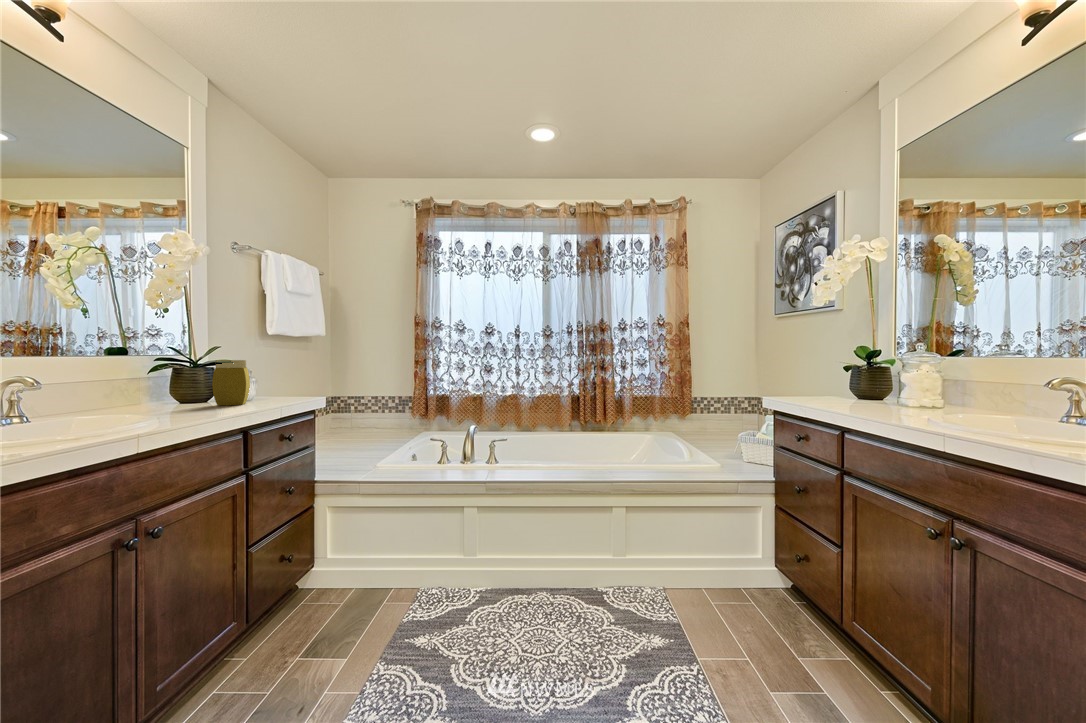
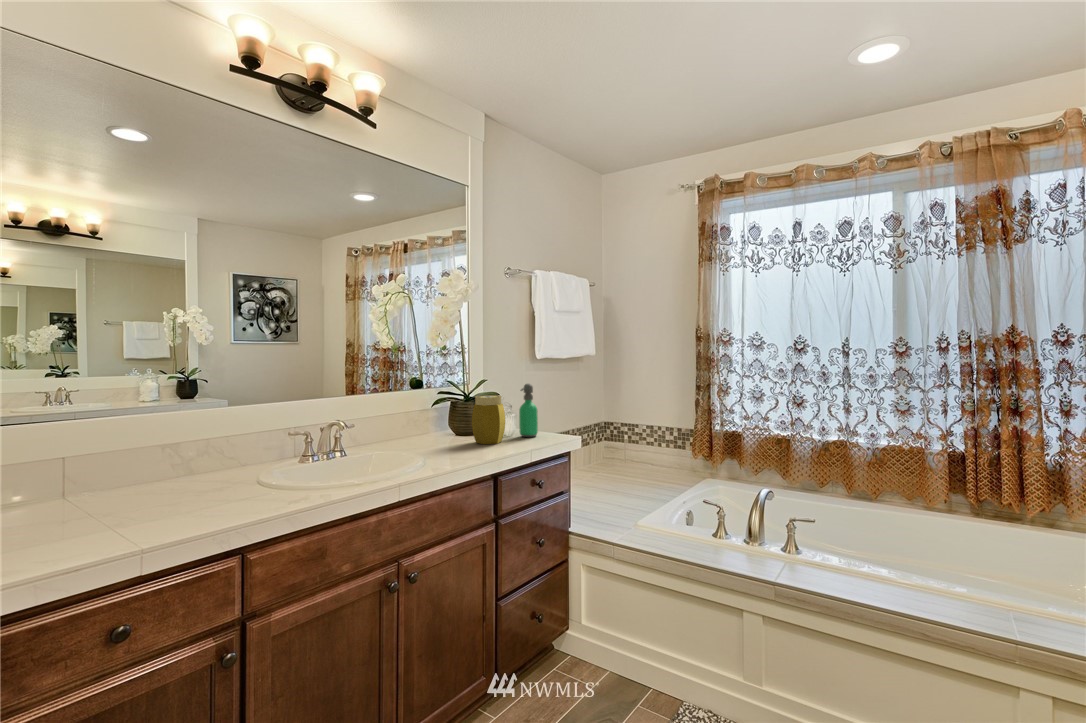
soap dispenser: none [262,351,282,400] -> present [519,384,538,437]

